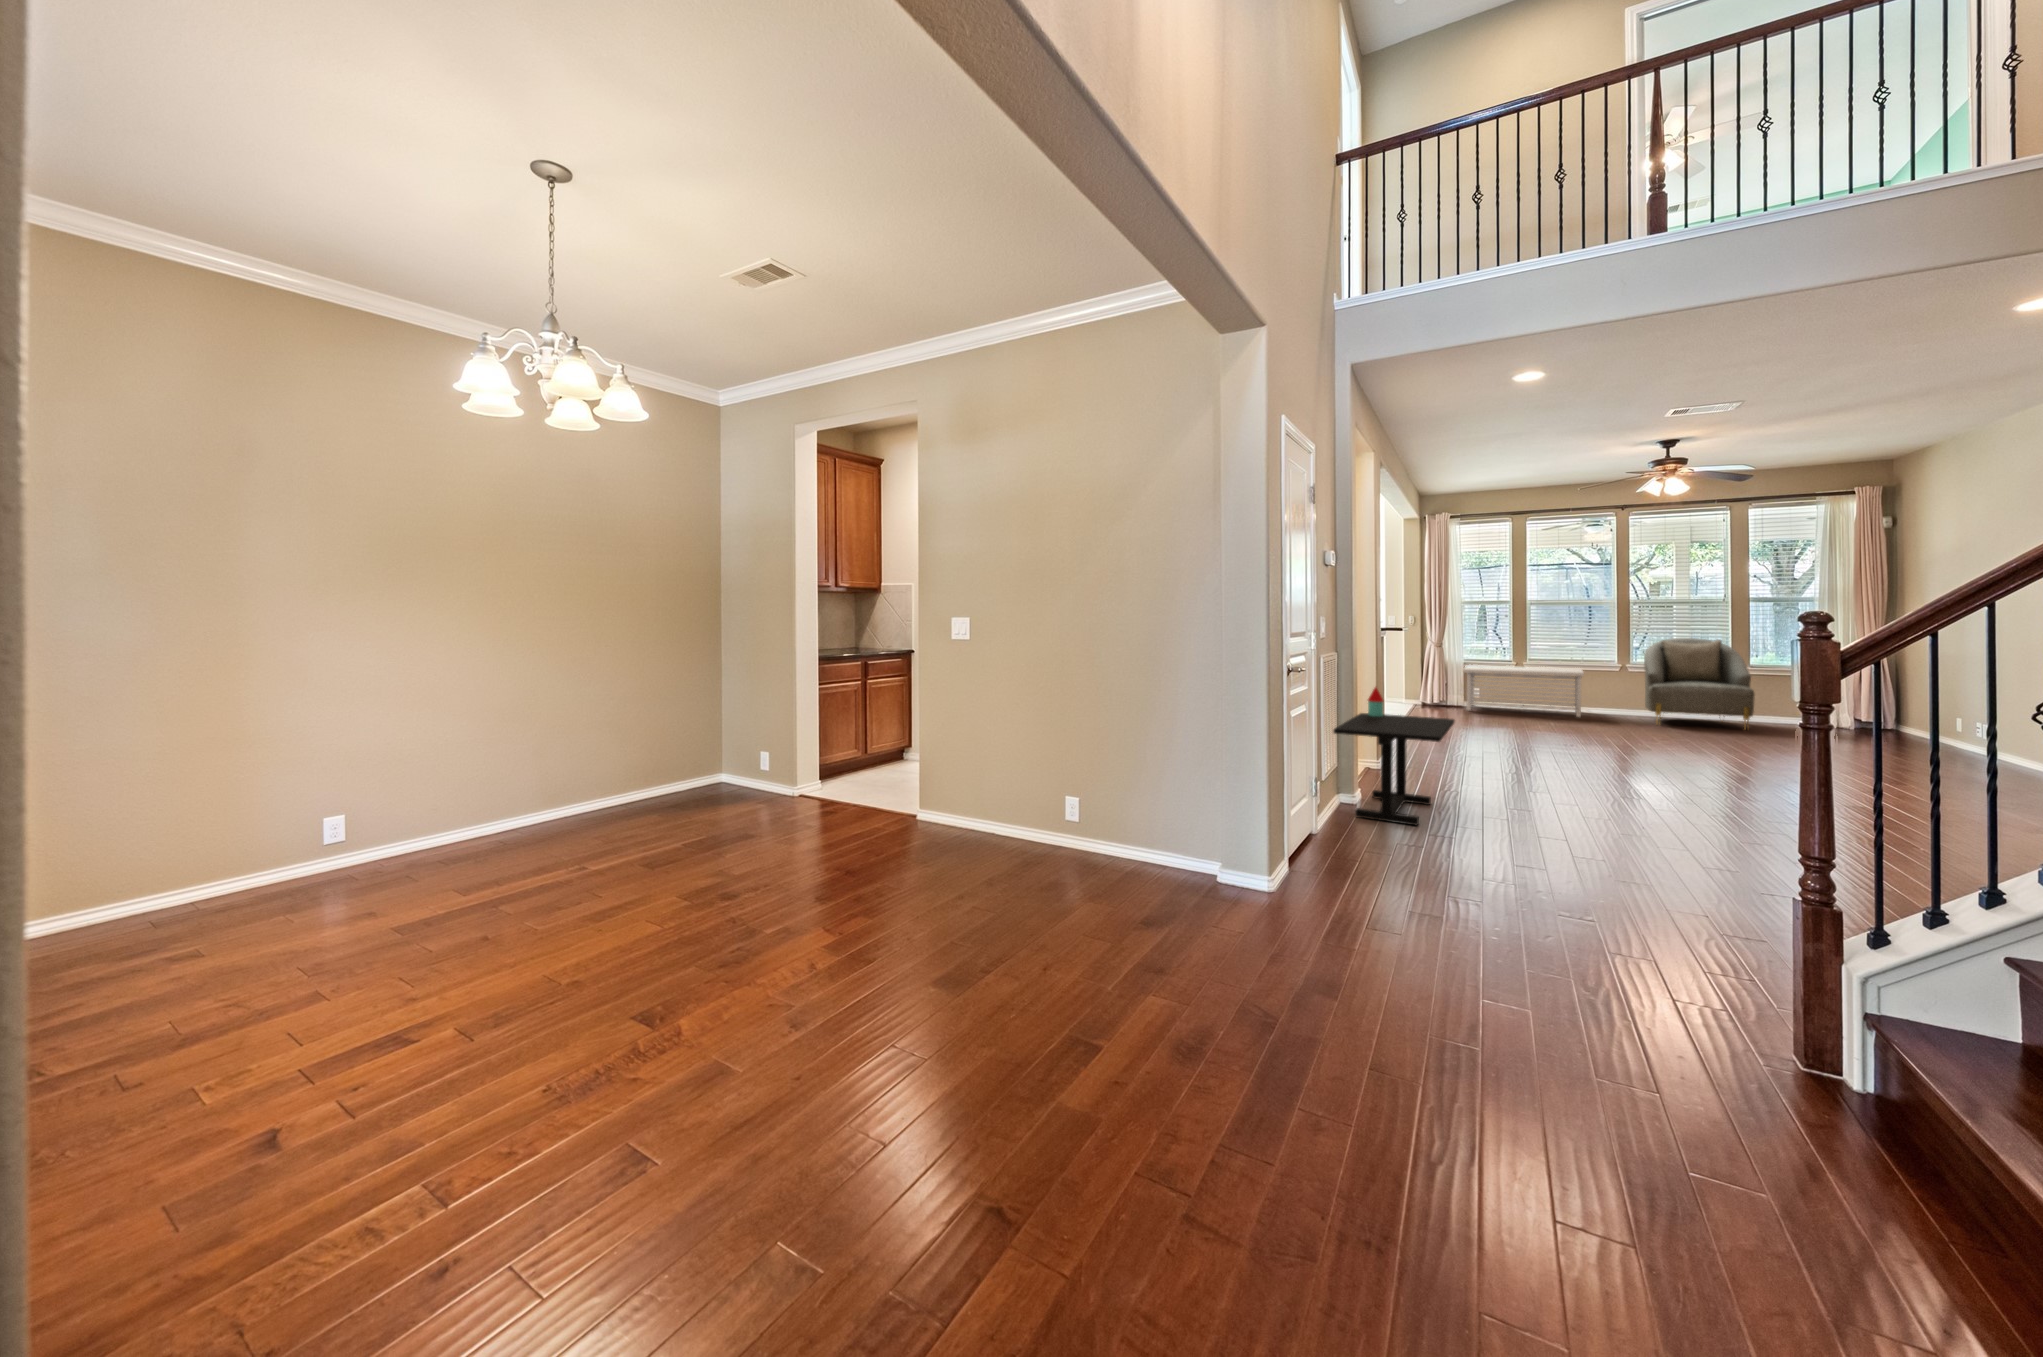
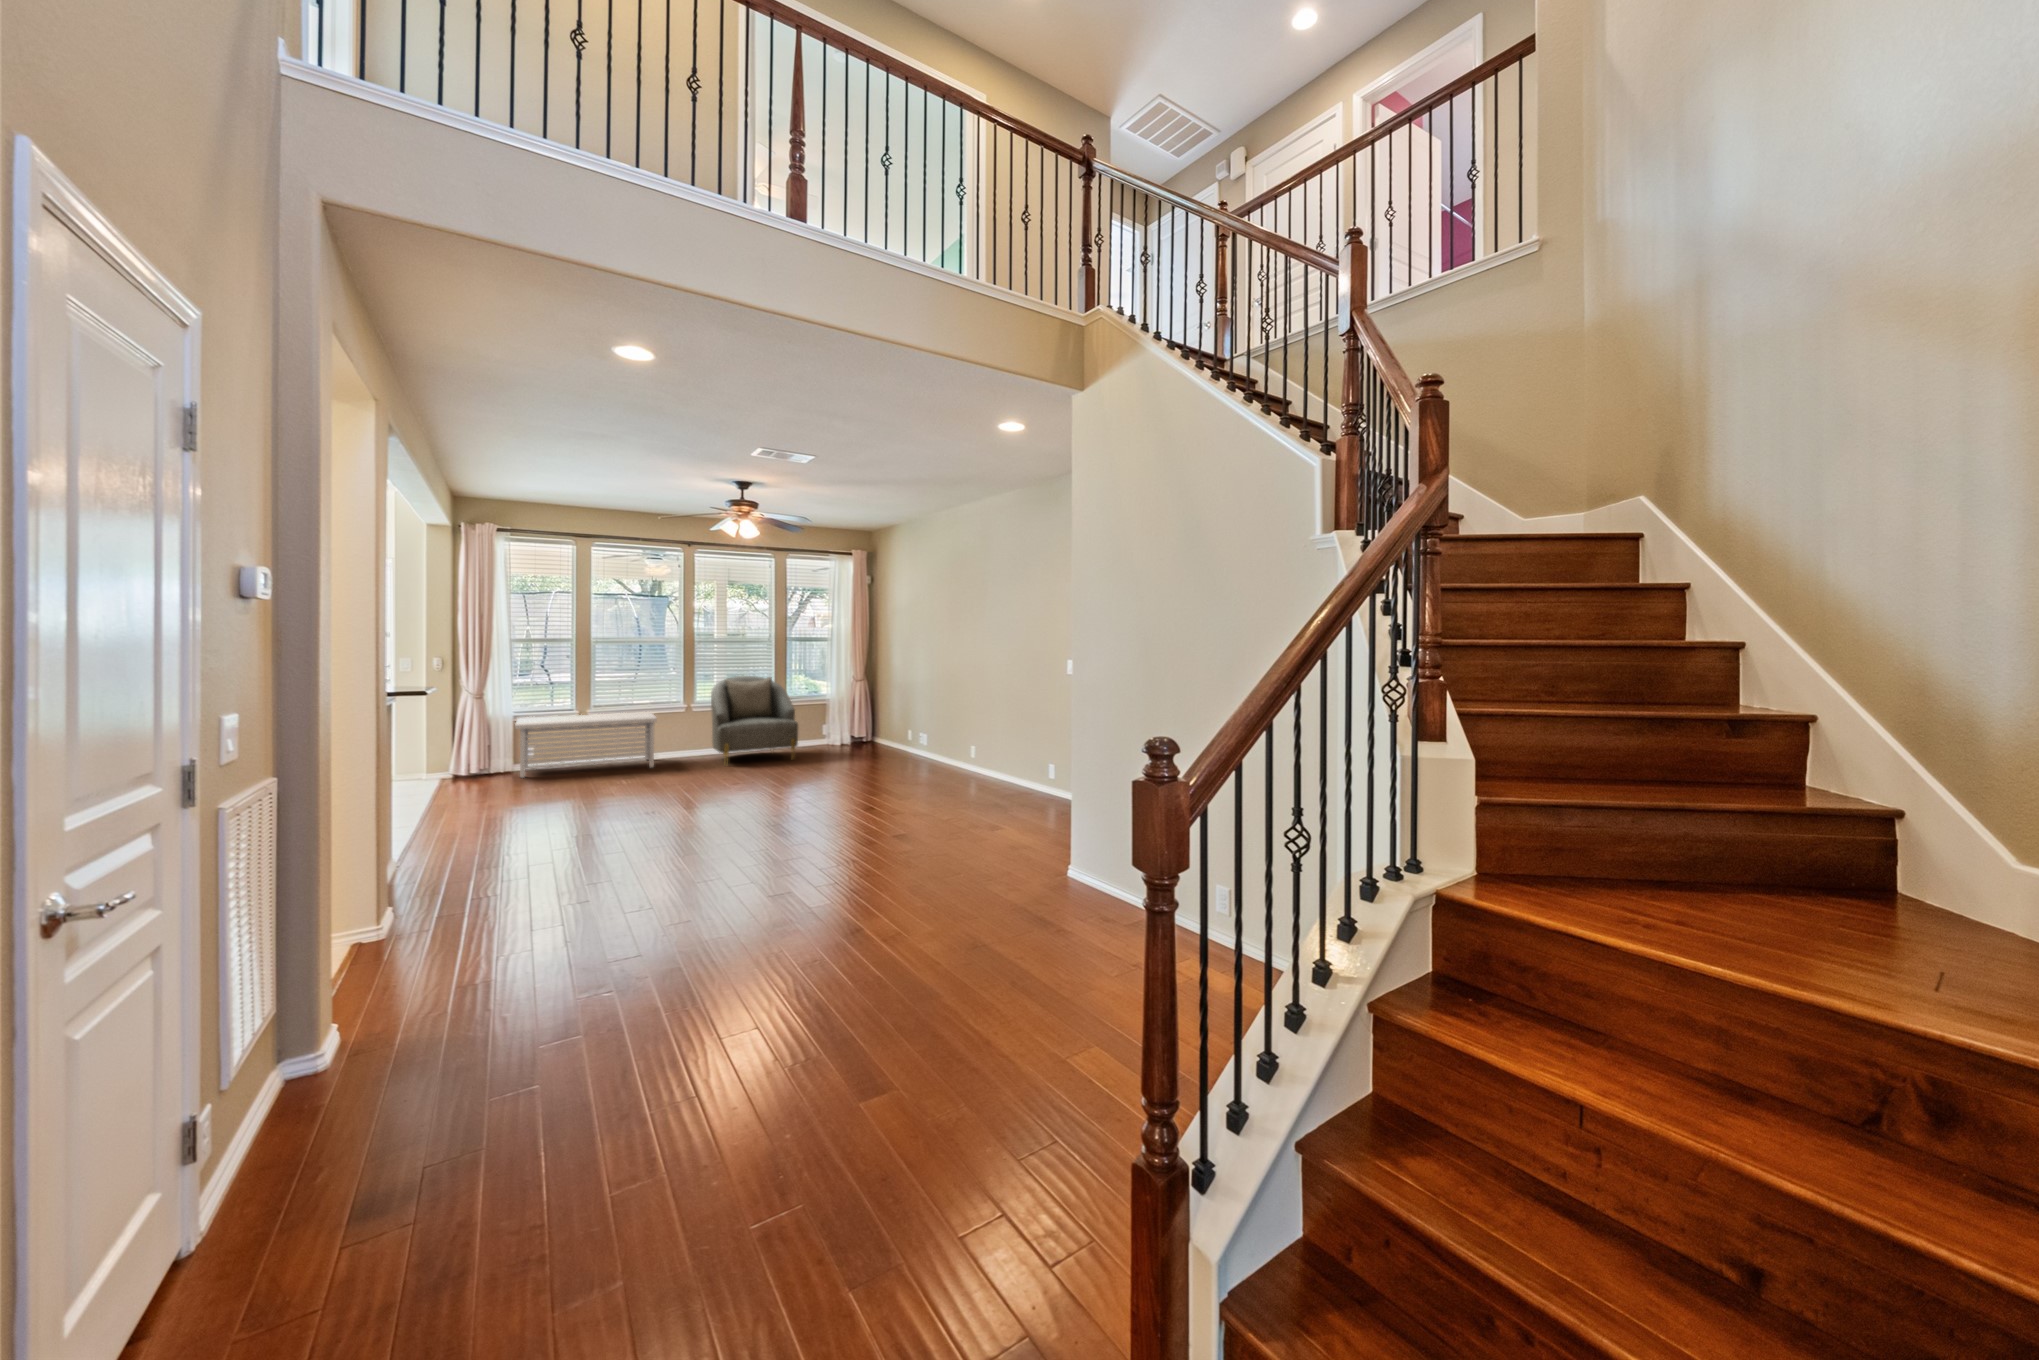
side table: present [1333,687,1455,825] -> none [297,801,538,1073]

